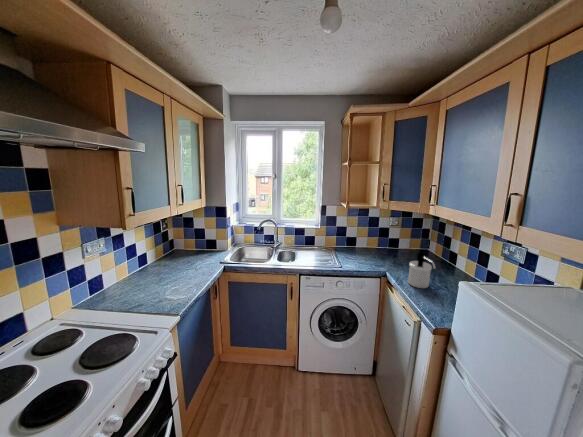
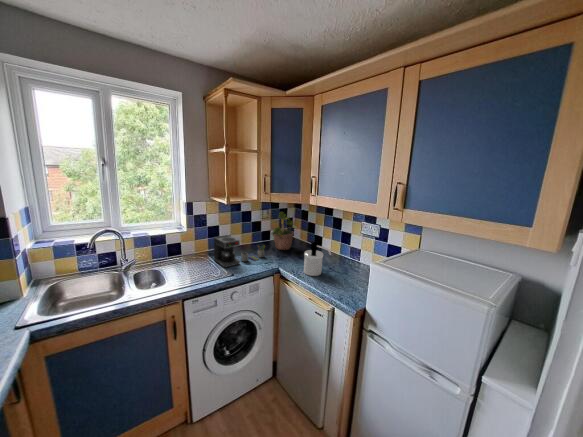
potted plant: none [393,217,426,260] -> present [272,212,297,250]
coffee maker: none [335,235,383,262] -> present [214,235,265,267]

